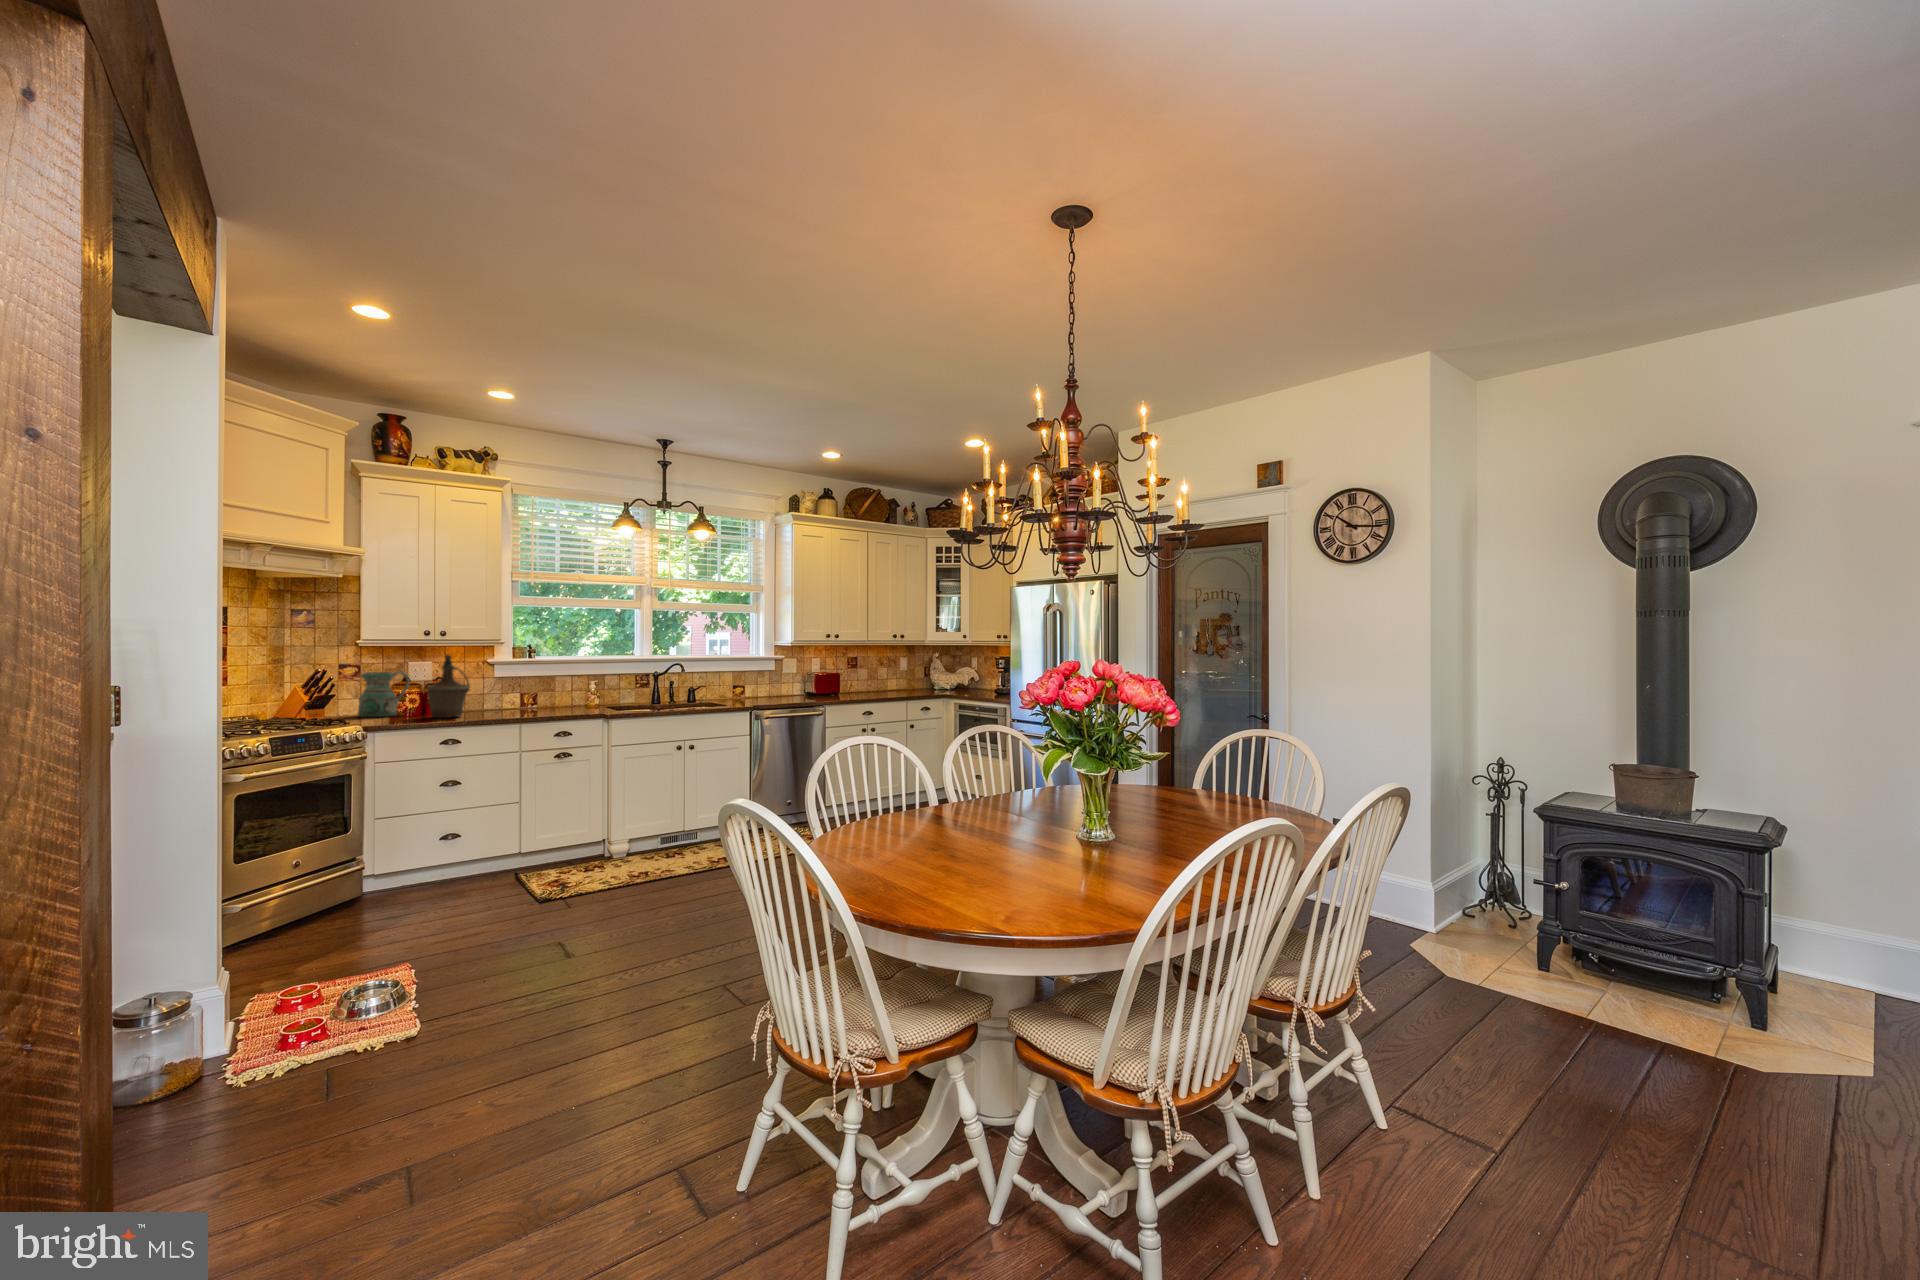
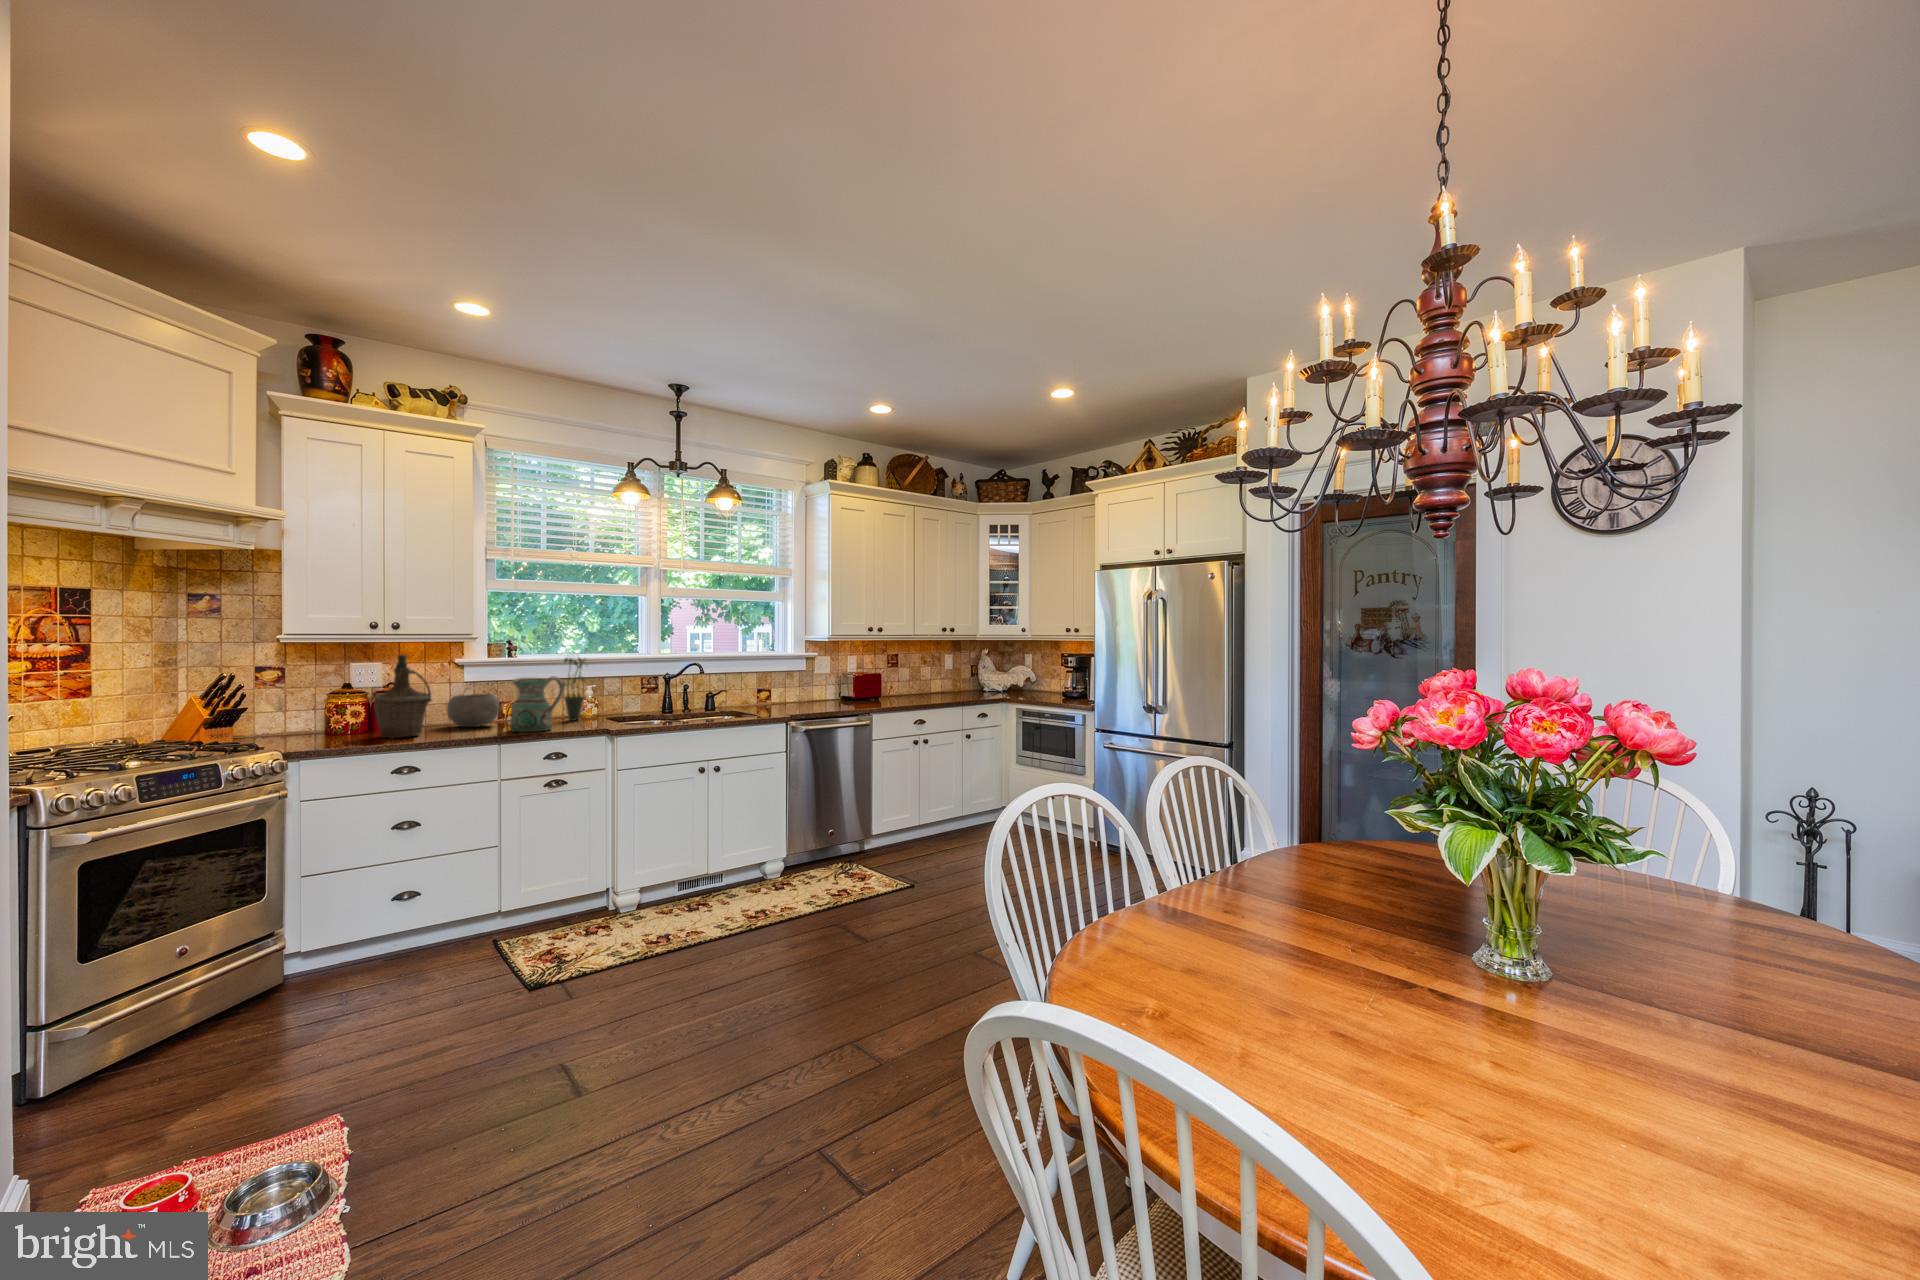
potted plant: none [569,656,594,709] -> present [563,658,588,721]
ceramic pitcher: present [358,671,410,717] -> present [510,676,564,732]
bowl: none [481,687,521,712] -> present [446,694,500,727]

